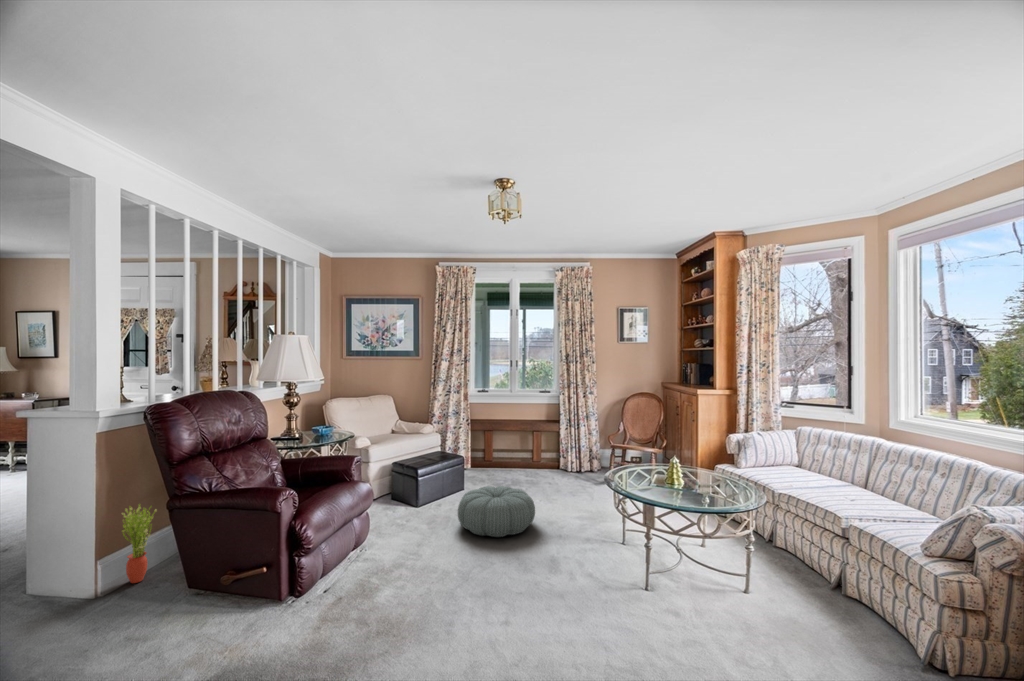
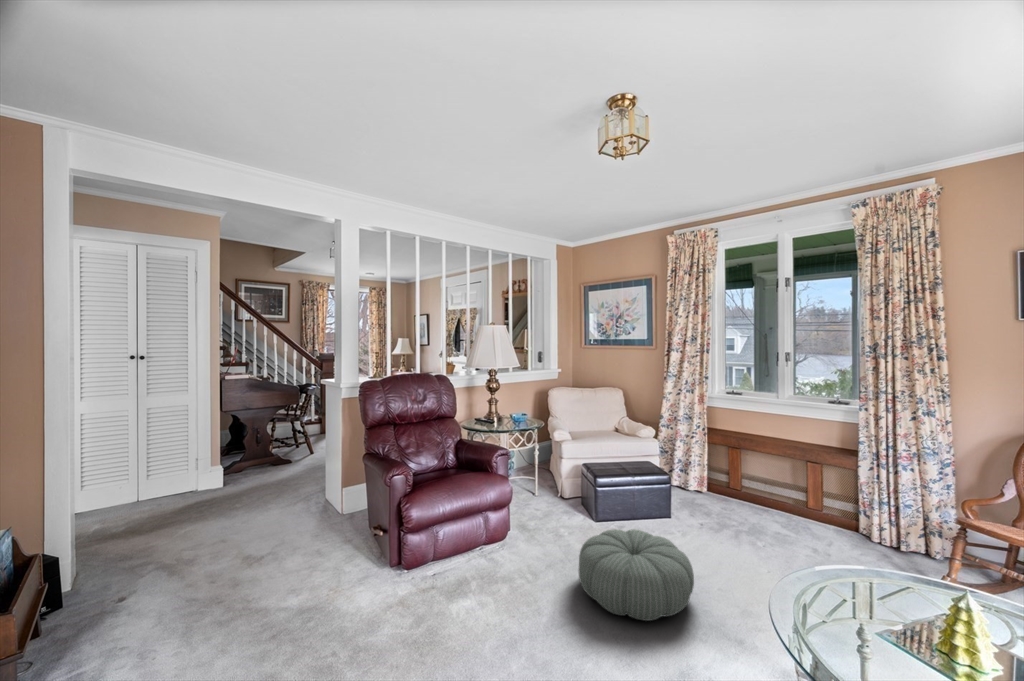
potted plant: present [122,506,156,583] -> none [307,462,336,523]

